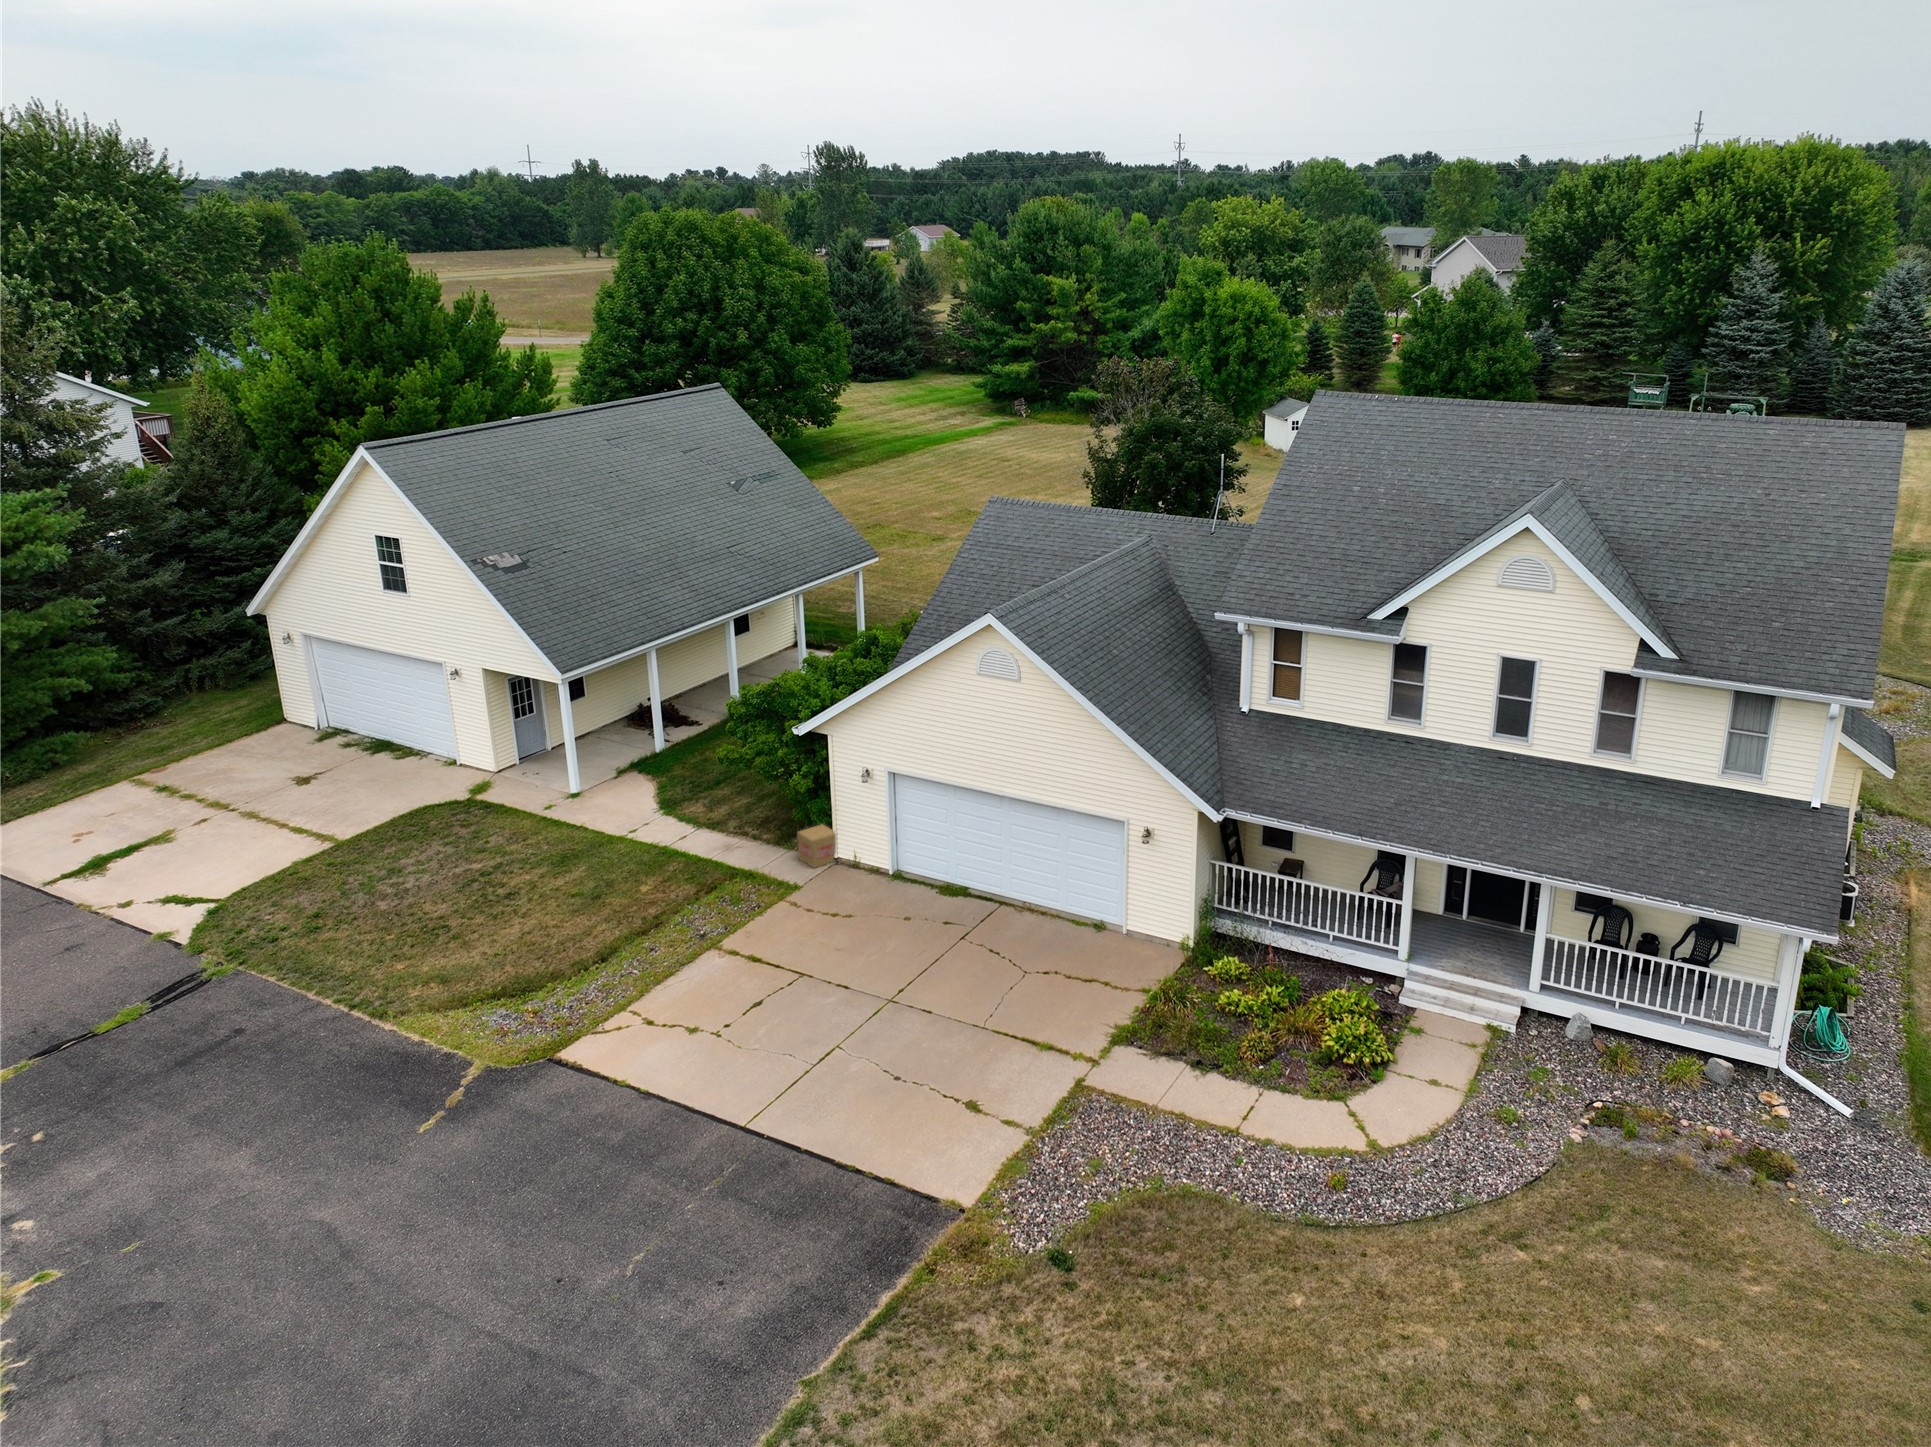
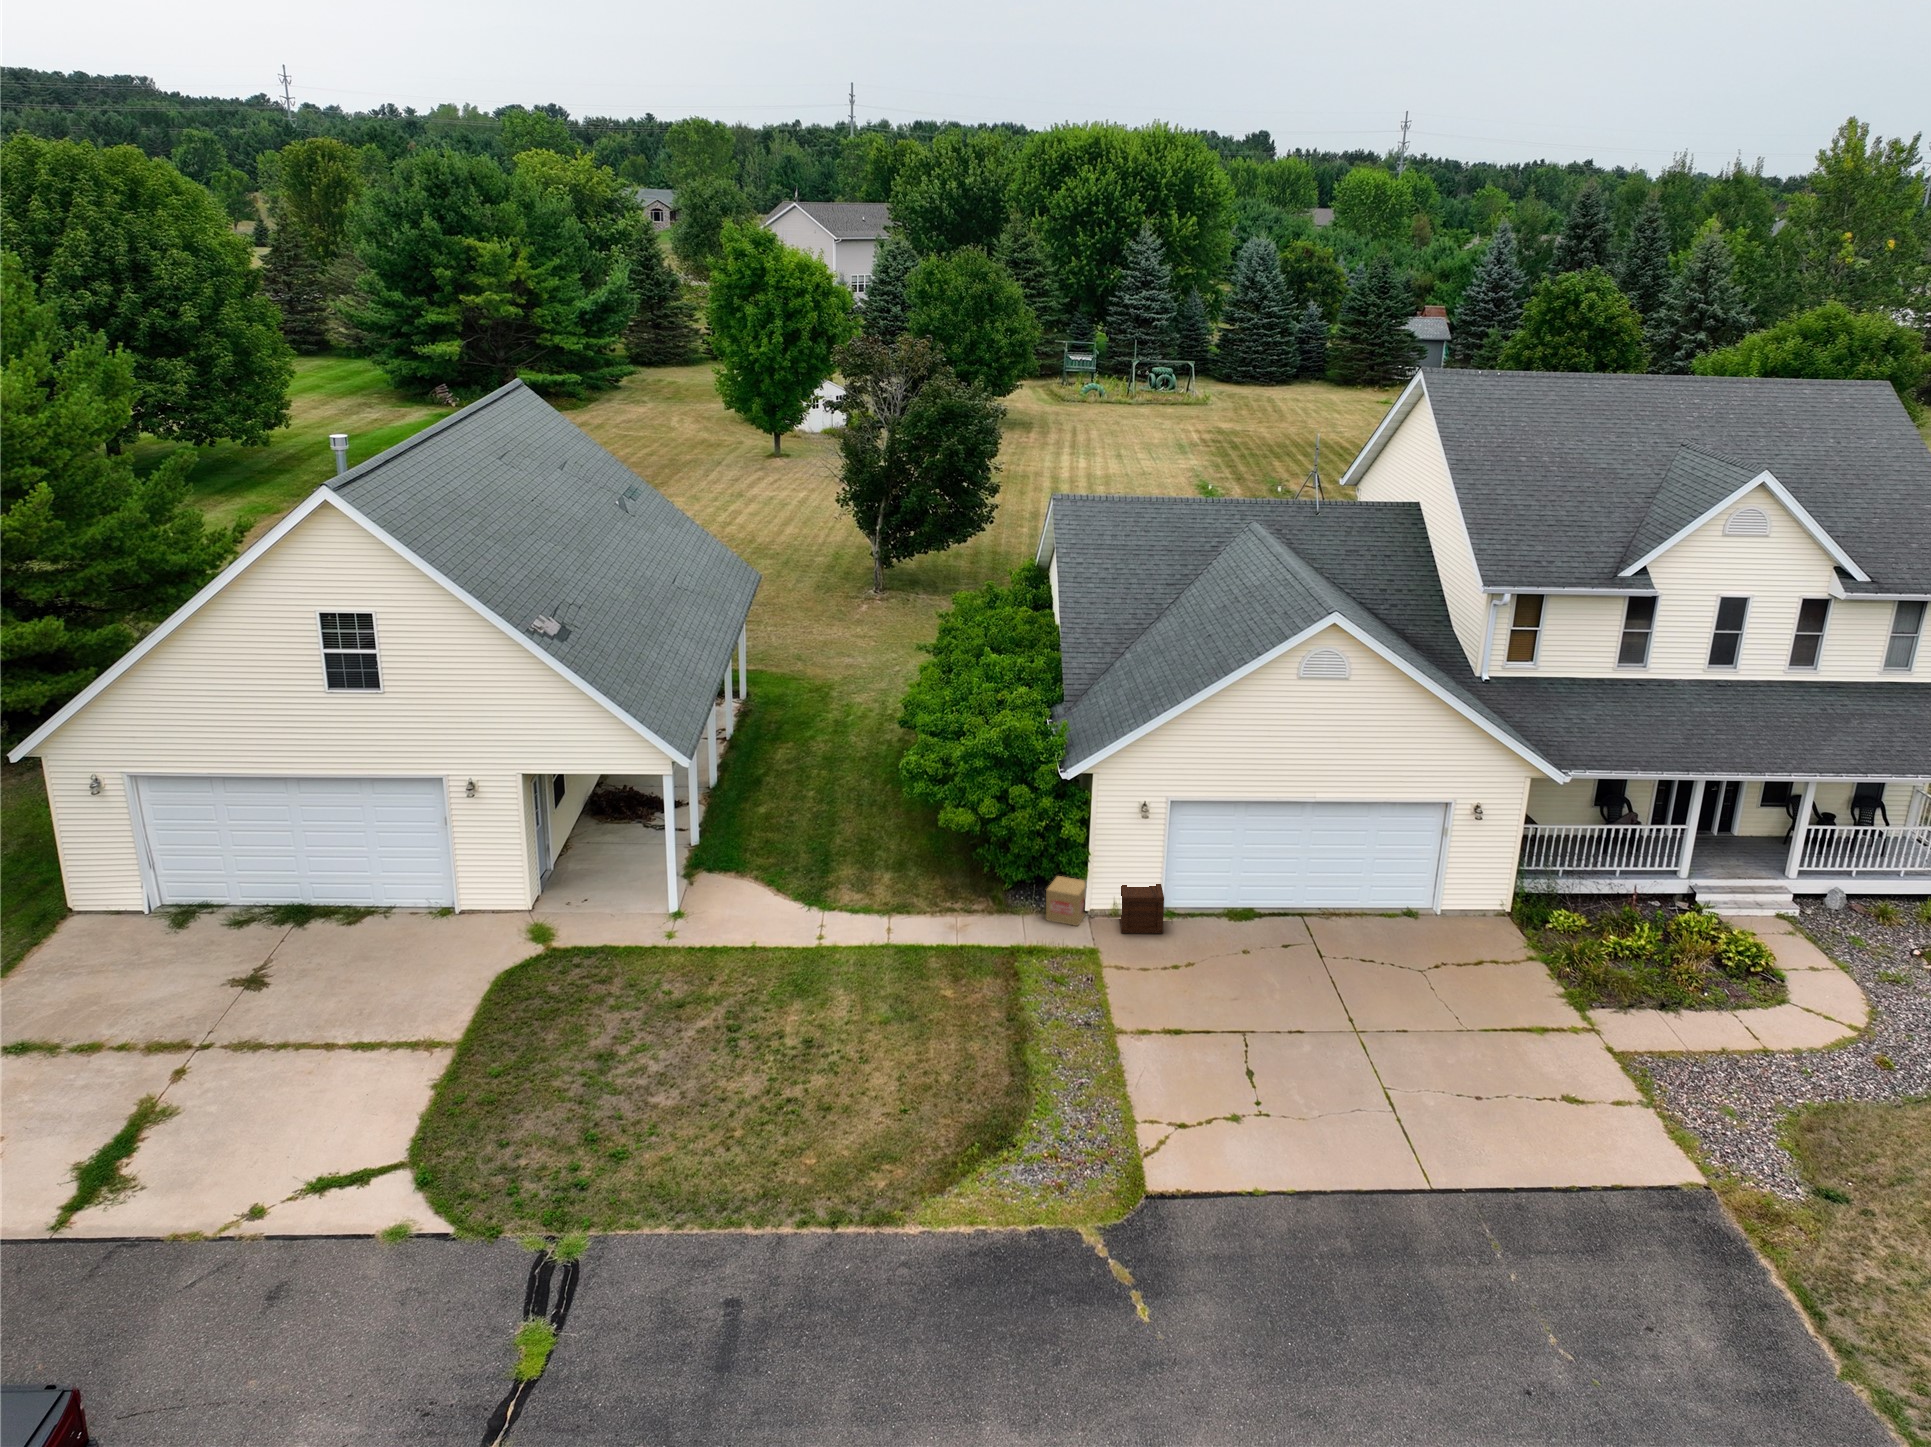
wooden crate: none [834,835,887,889] -> present [1119,884,1164,934]

